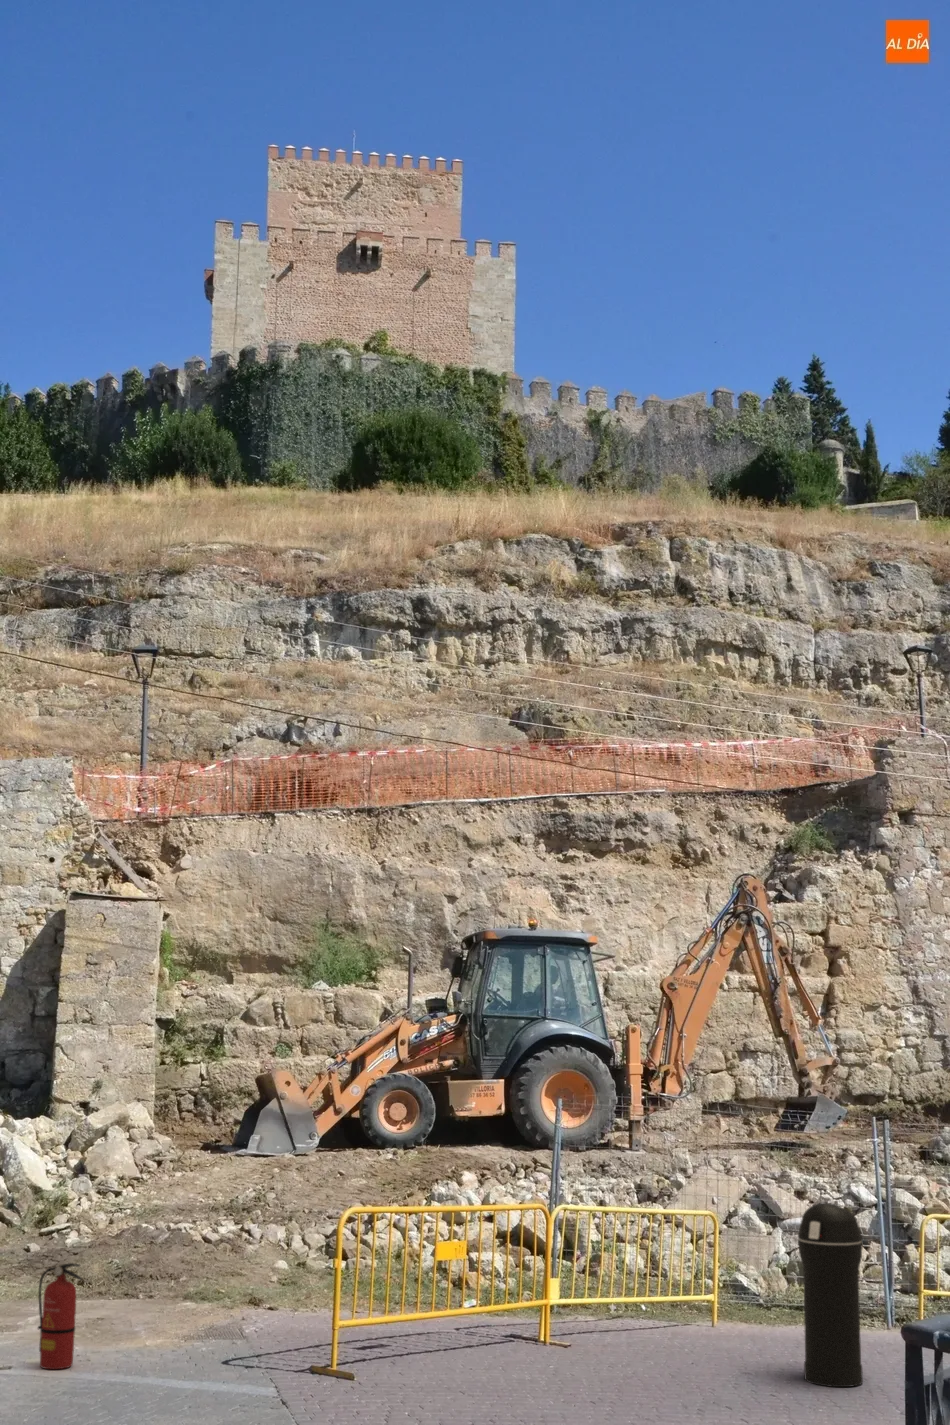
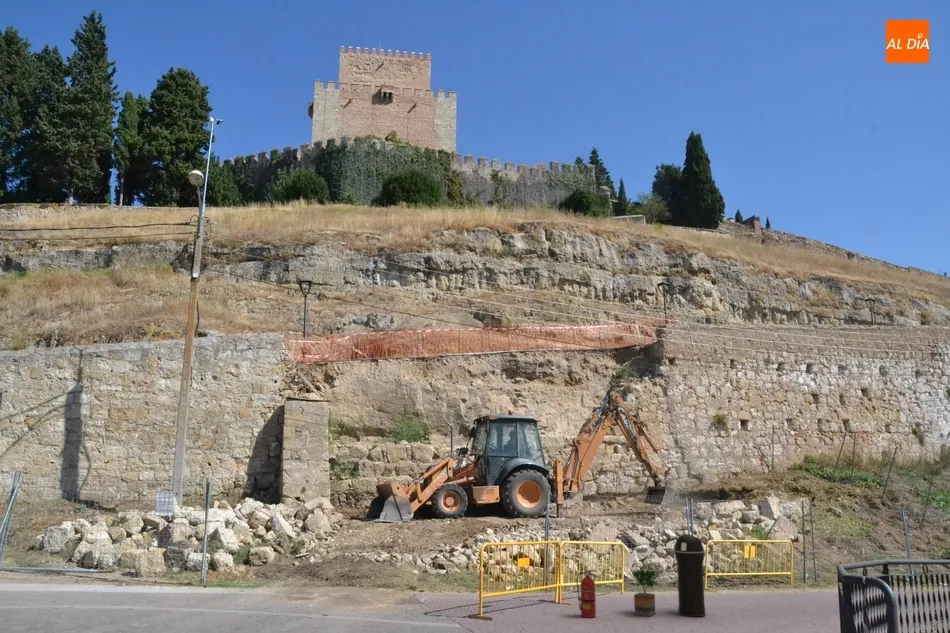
fire extinguisher: present [38,1263,81,1369] -> present [577,570,597,618]
potted tree: none [700,1277,762,1383] -> present [632,569,659,616]

